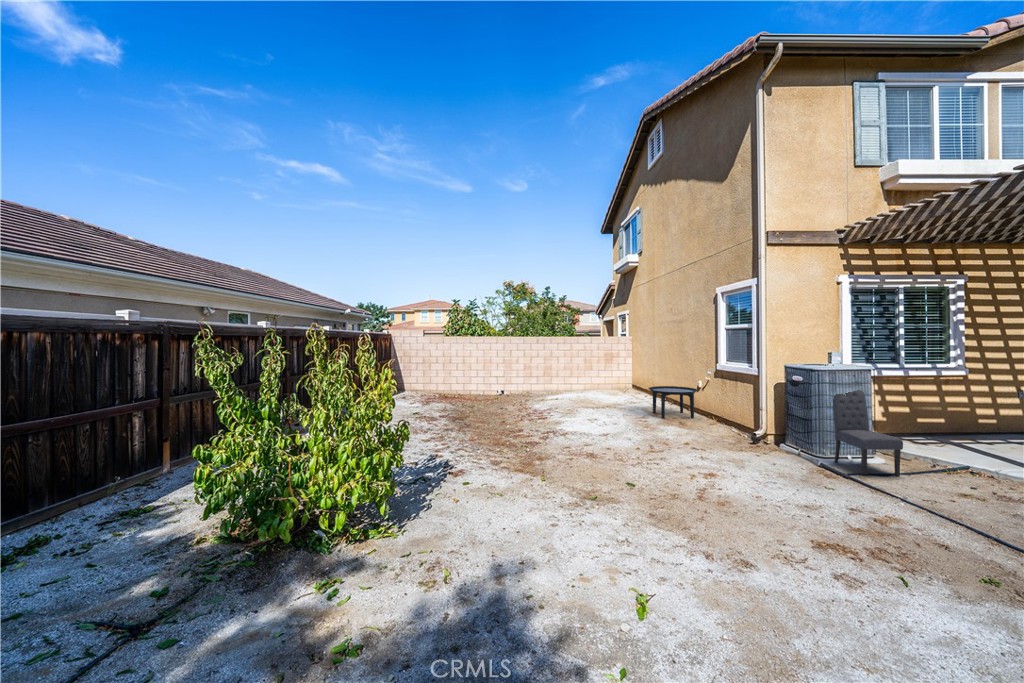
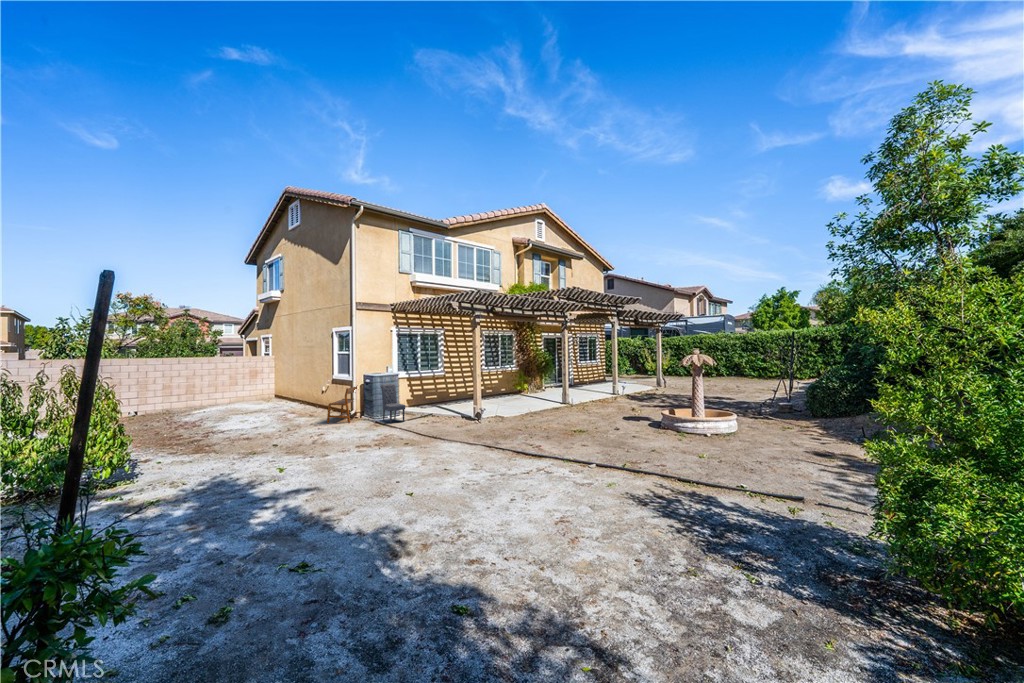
bench: none [715,384,774,454] -> present [327,386,357,423]
round table: present [649,386,697,419] -> none [288,392,323,414]

